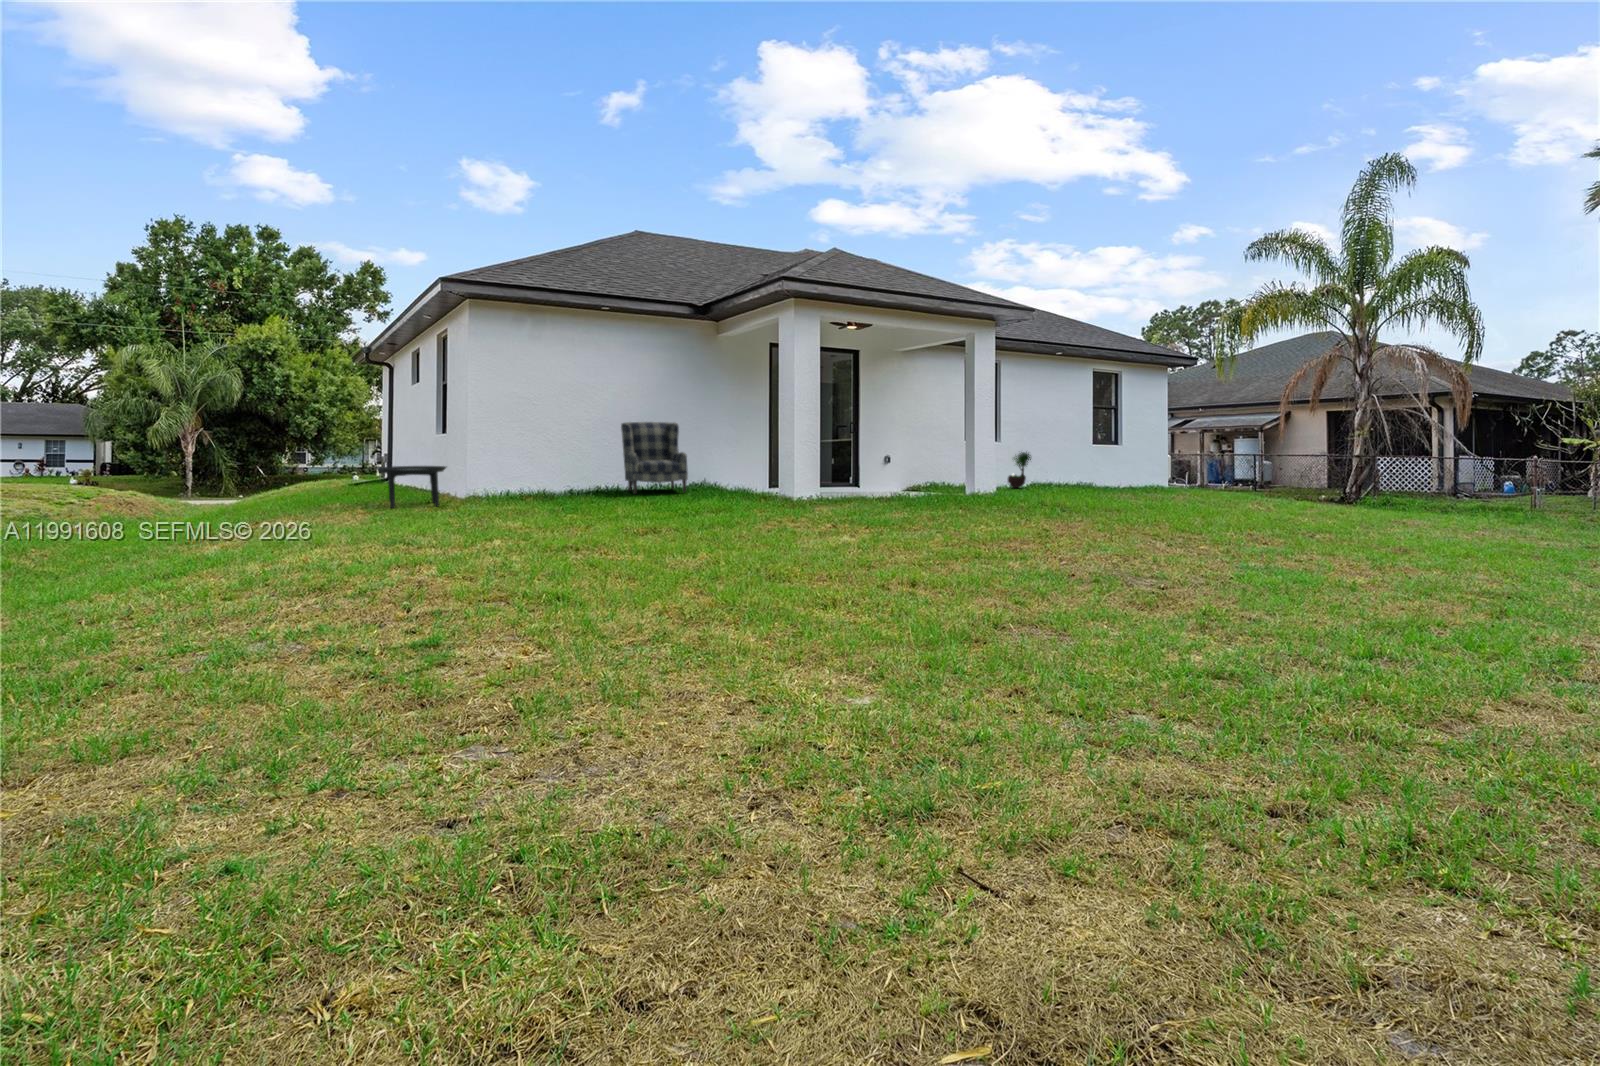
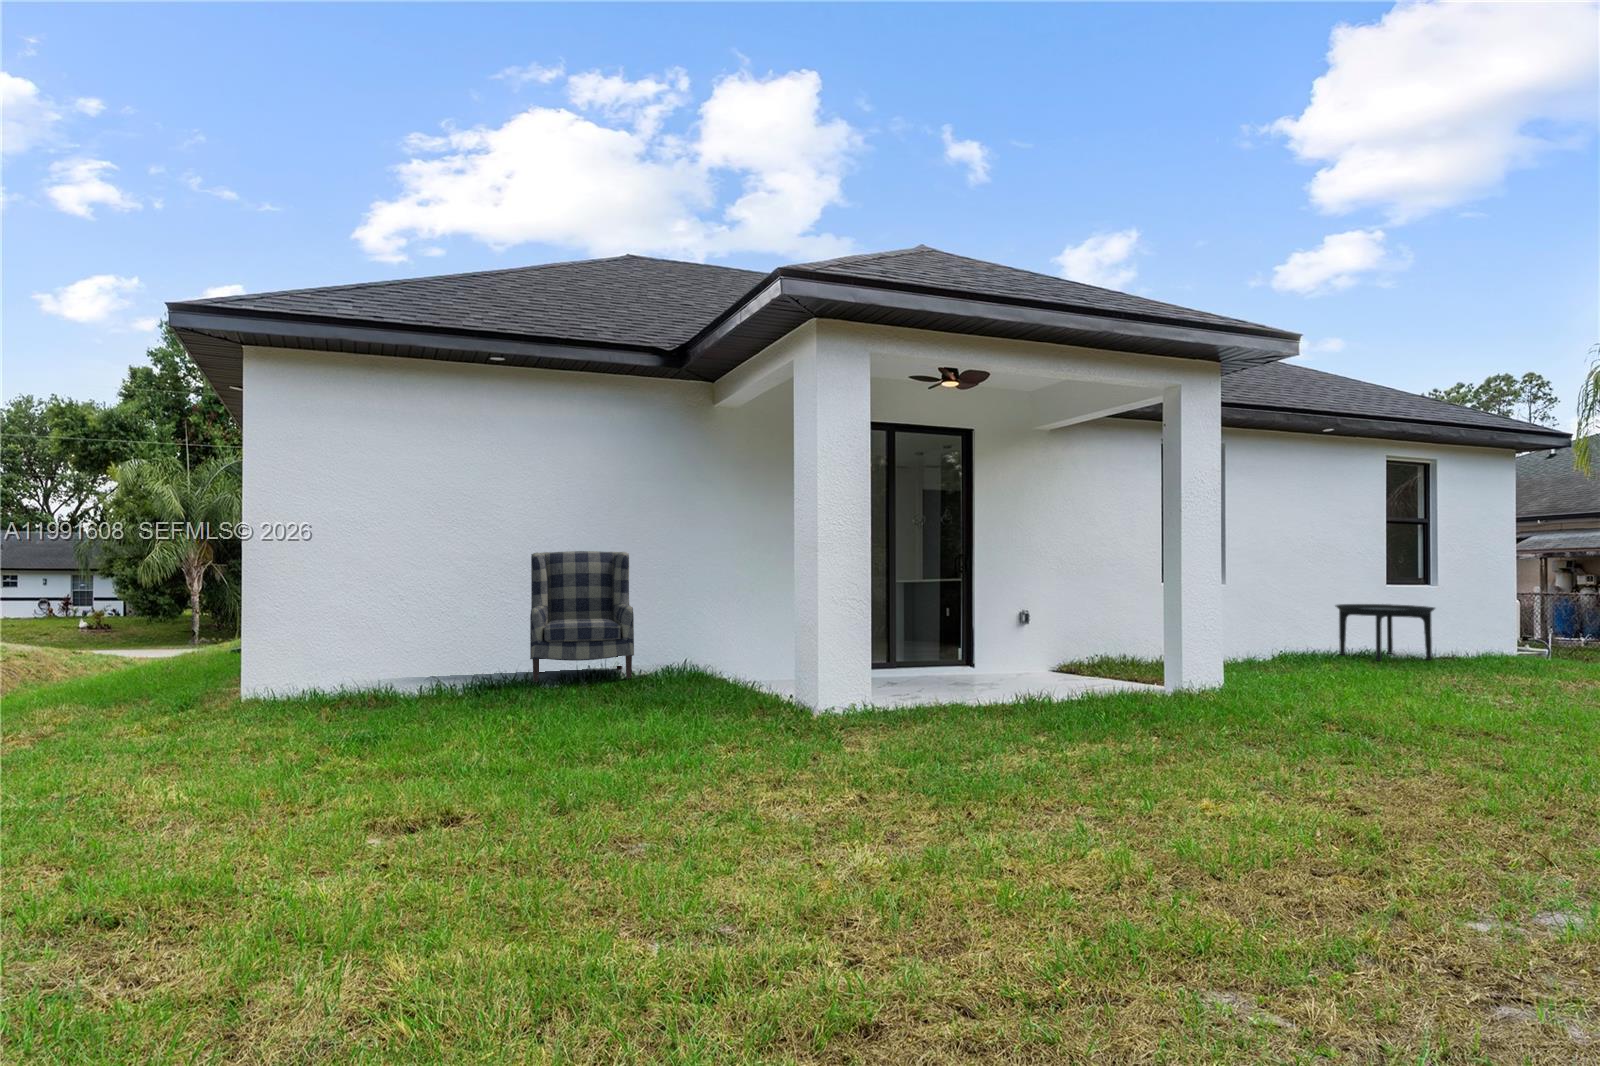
potted tree: present [1008,452,1031,488] -> none [1235,589,1280,658]
round table: present [377,466,446,508] -> present [1335,604,1435,661]

